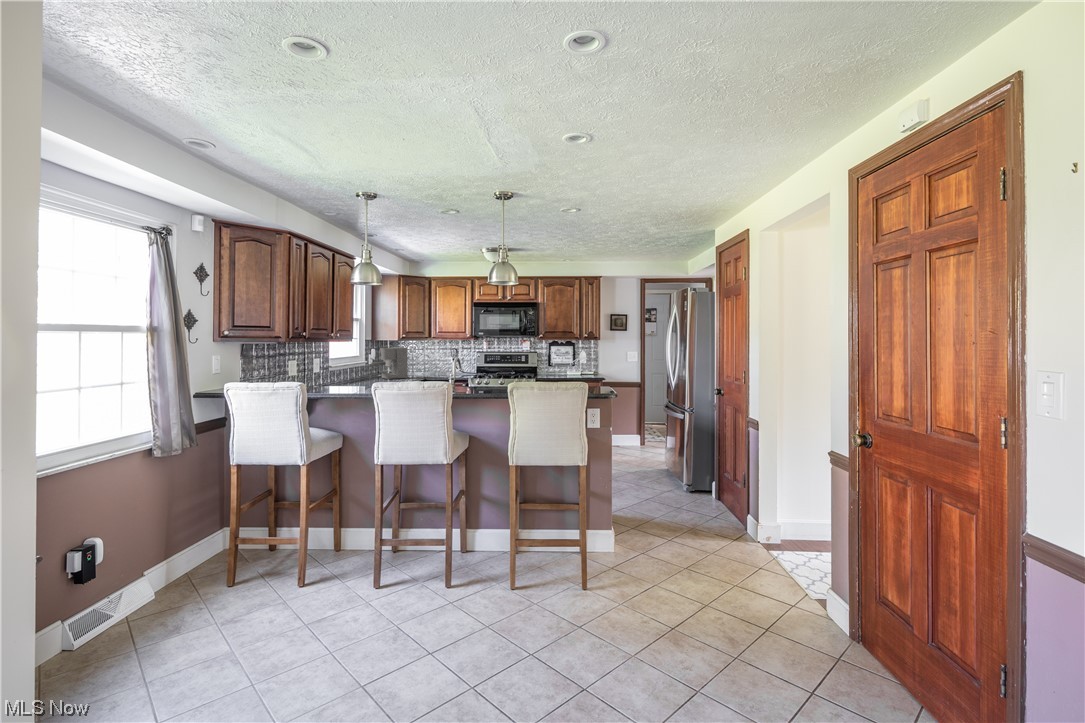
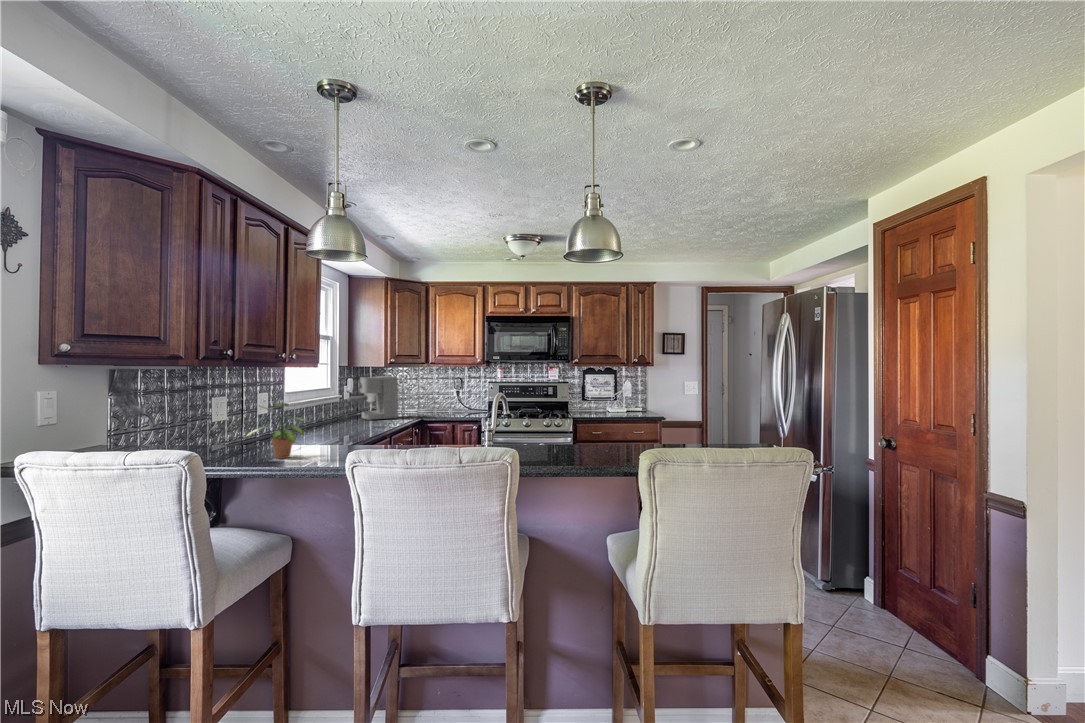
potted plant: none [318,354,352,392] -> present [246,393,308,459]

